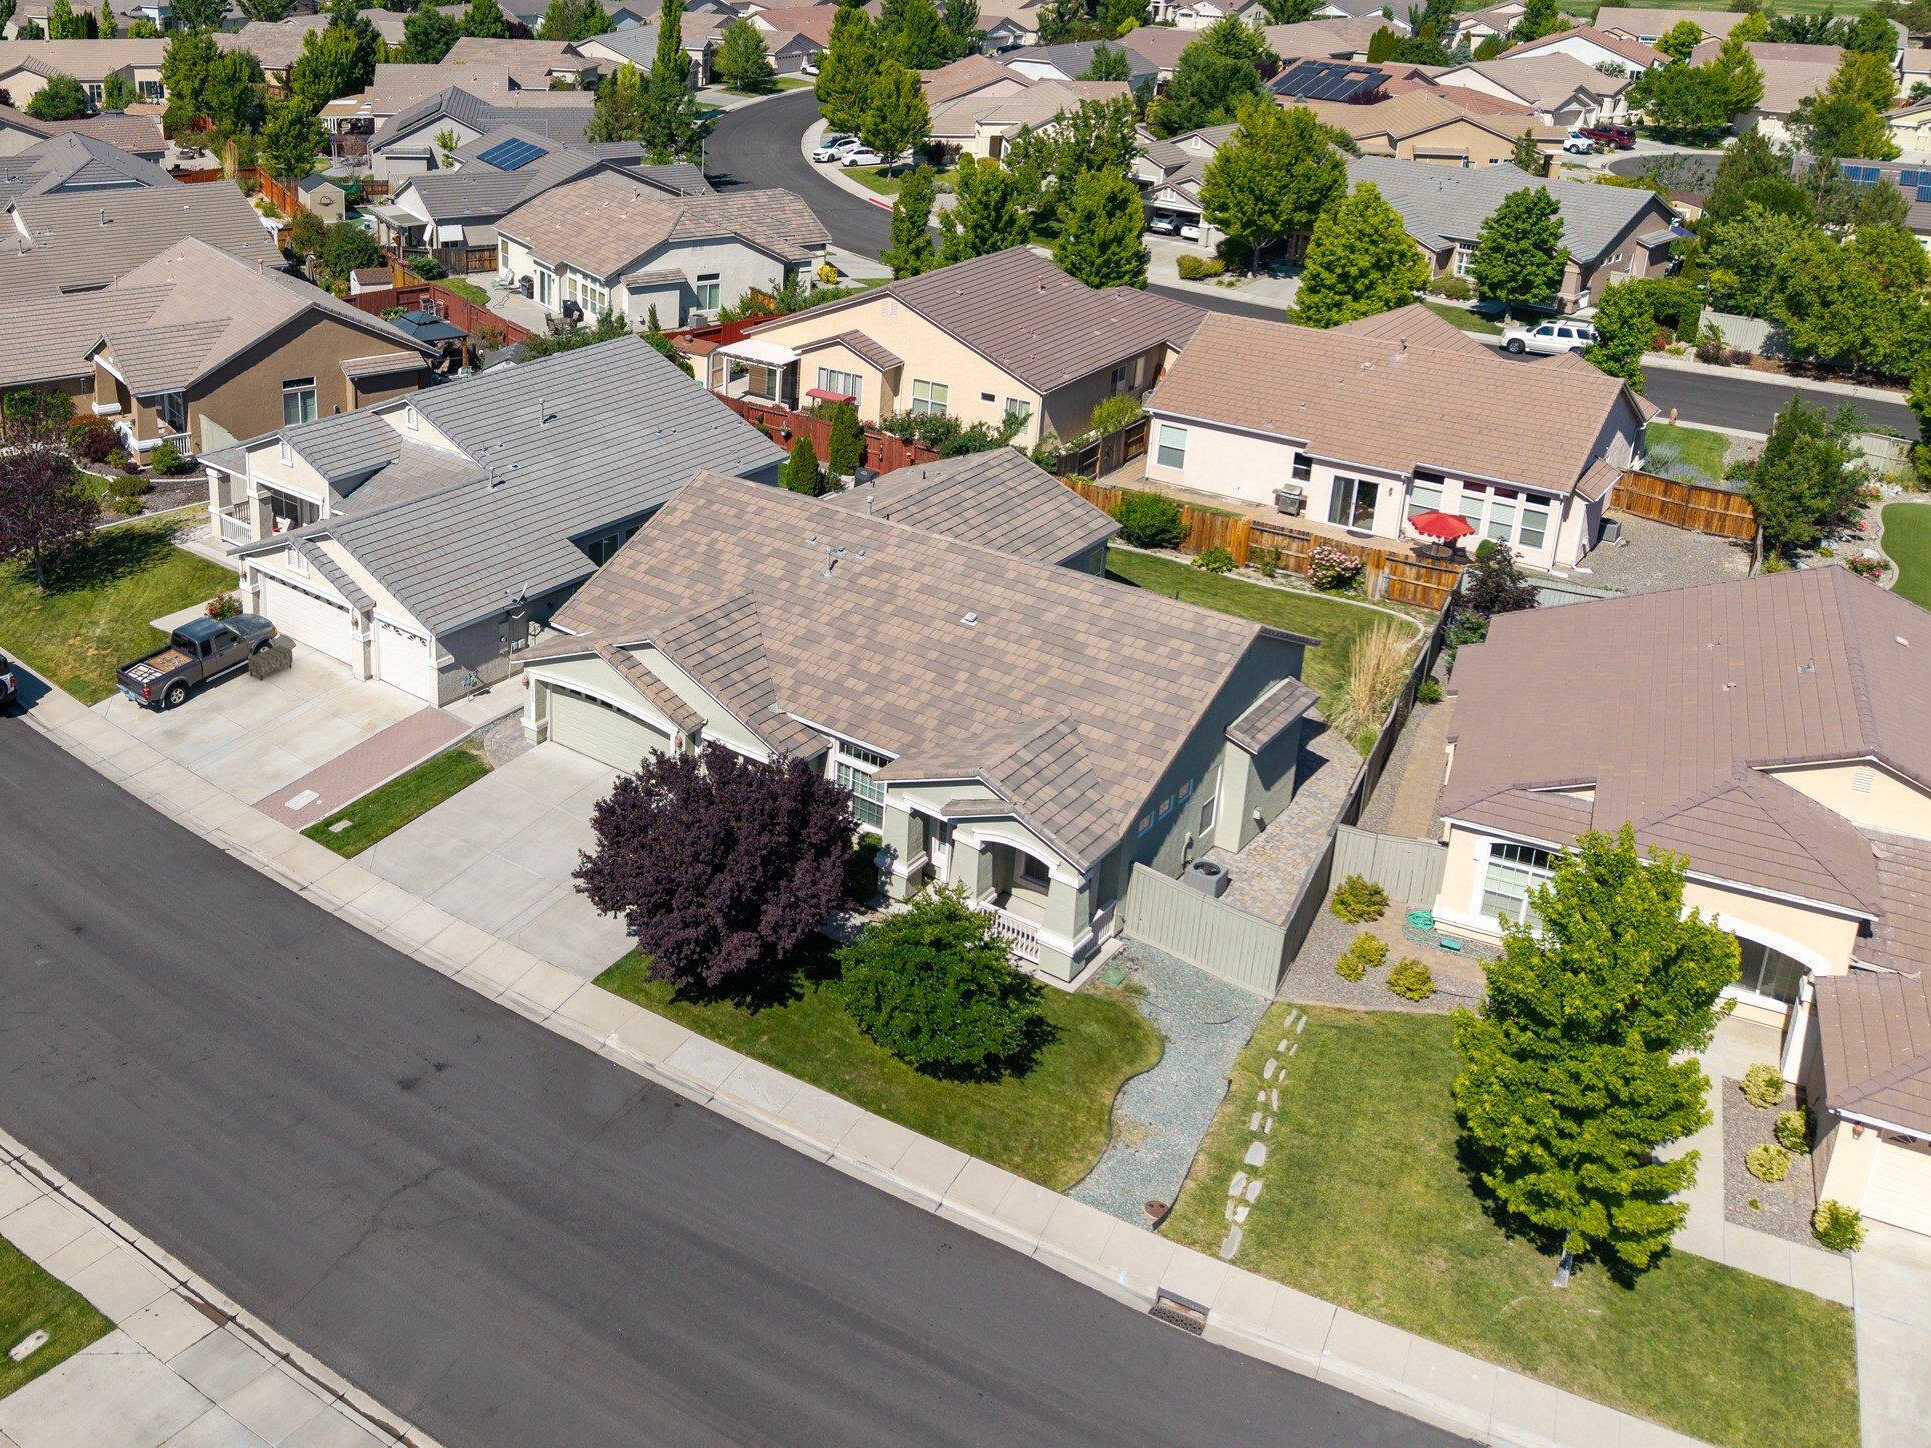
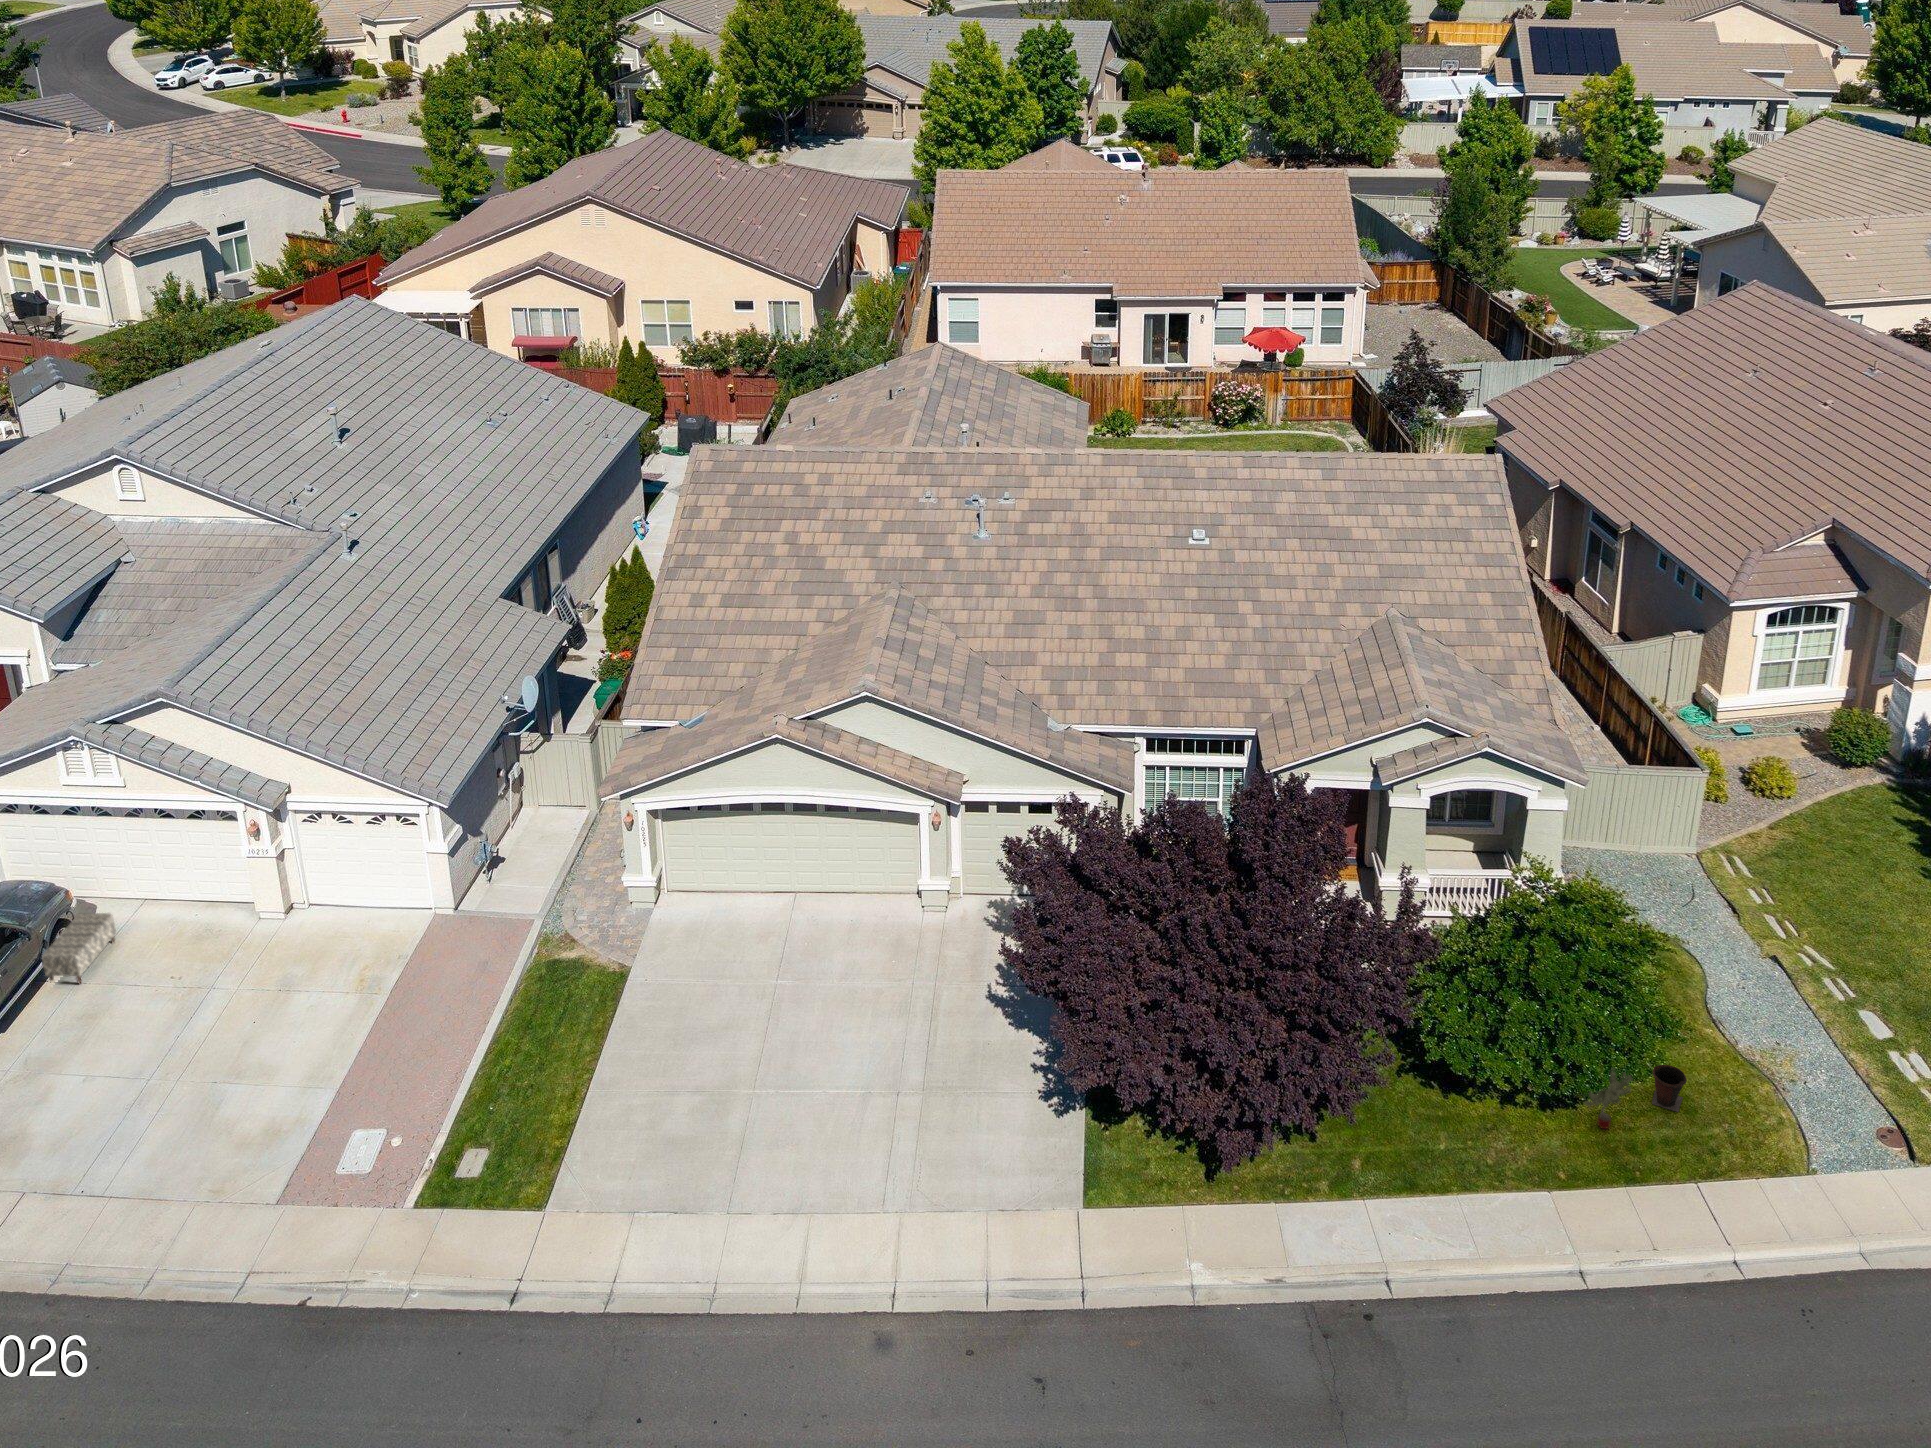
potted tree: none [933,1061,976,1107] -> present [1585,1072,1632,1129]
bucket: none [1005,1087,1033,1125] -> present [1652,1065,1687,1112]

